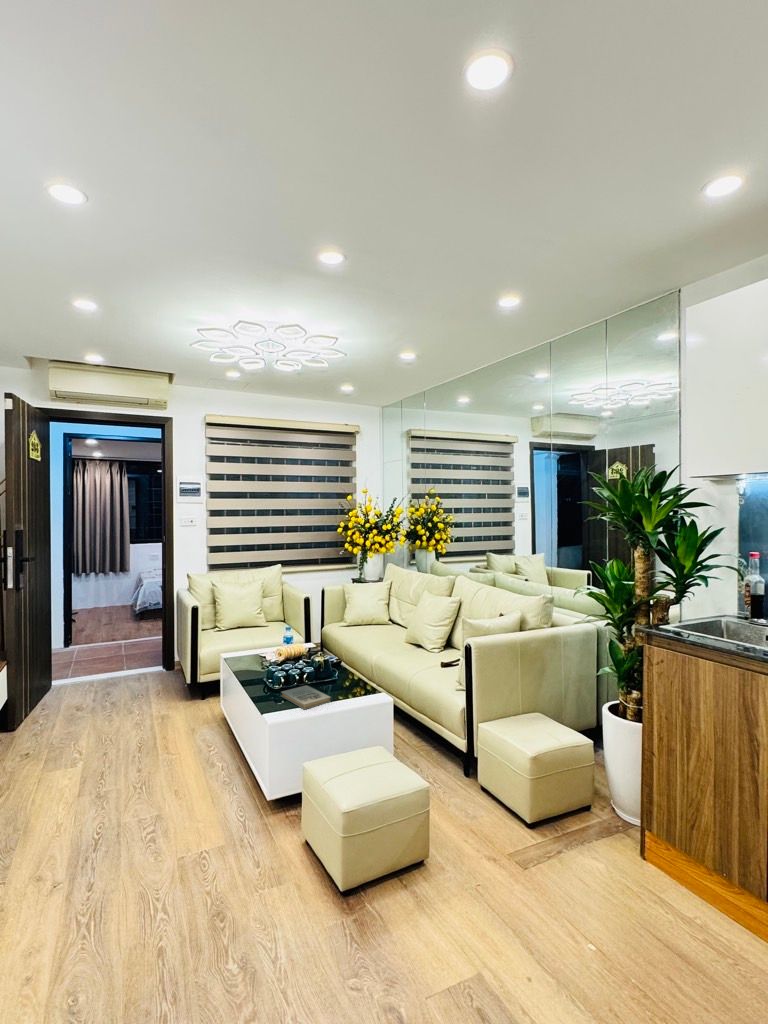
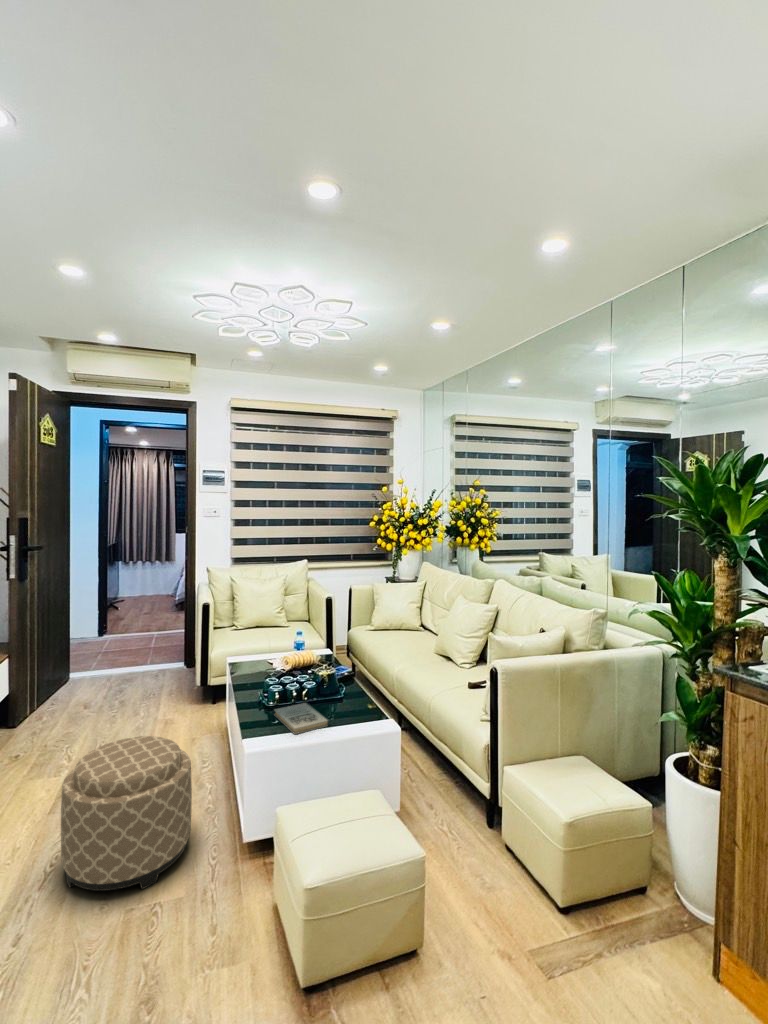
ottoman: none [110,719,219,848] -> present [61,736,192,891]

